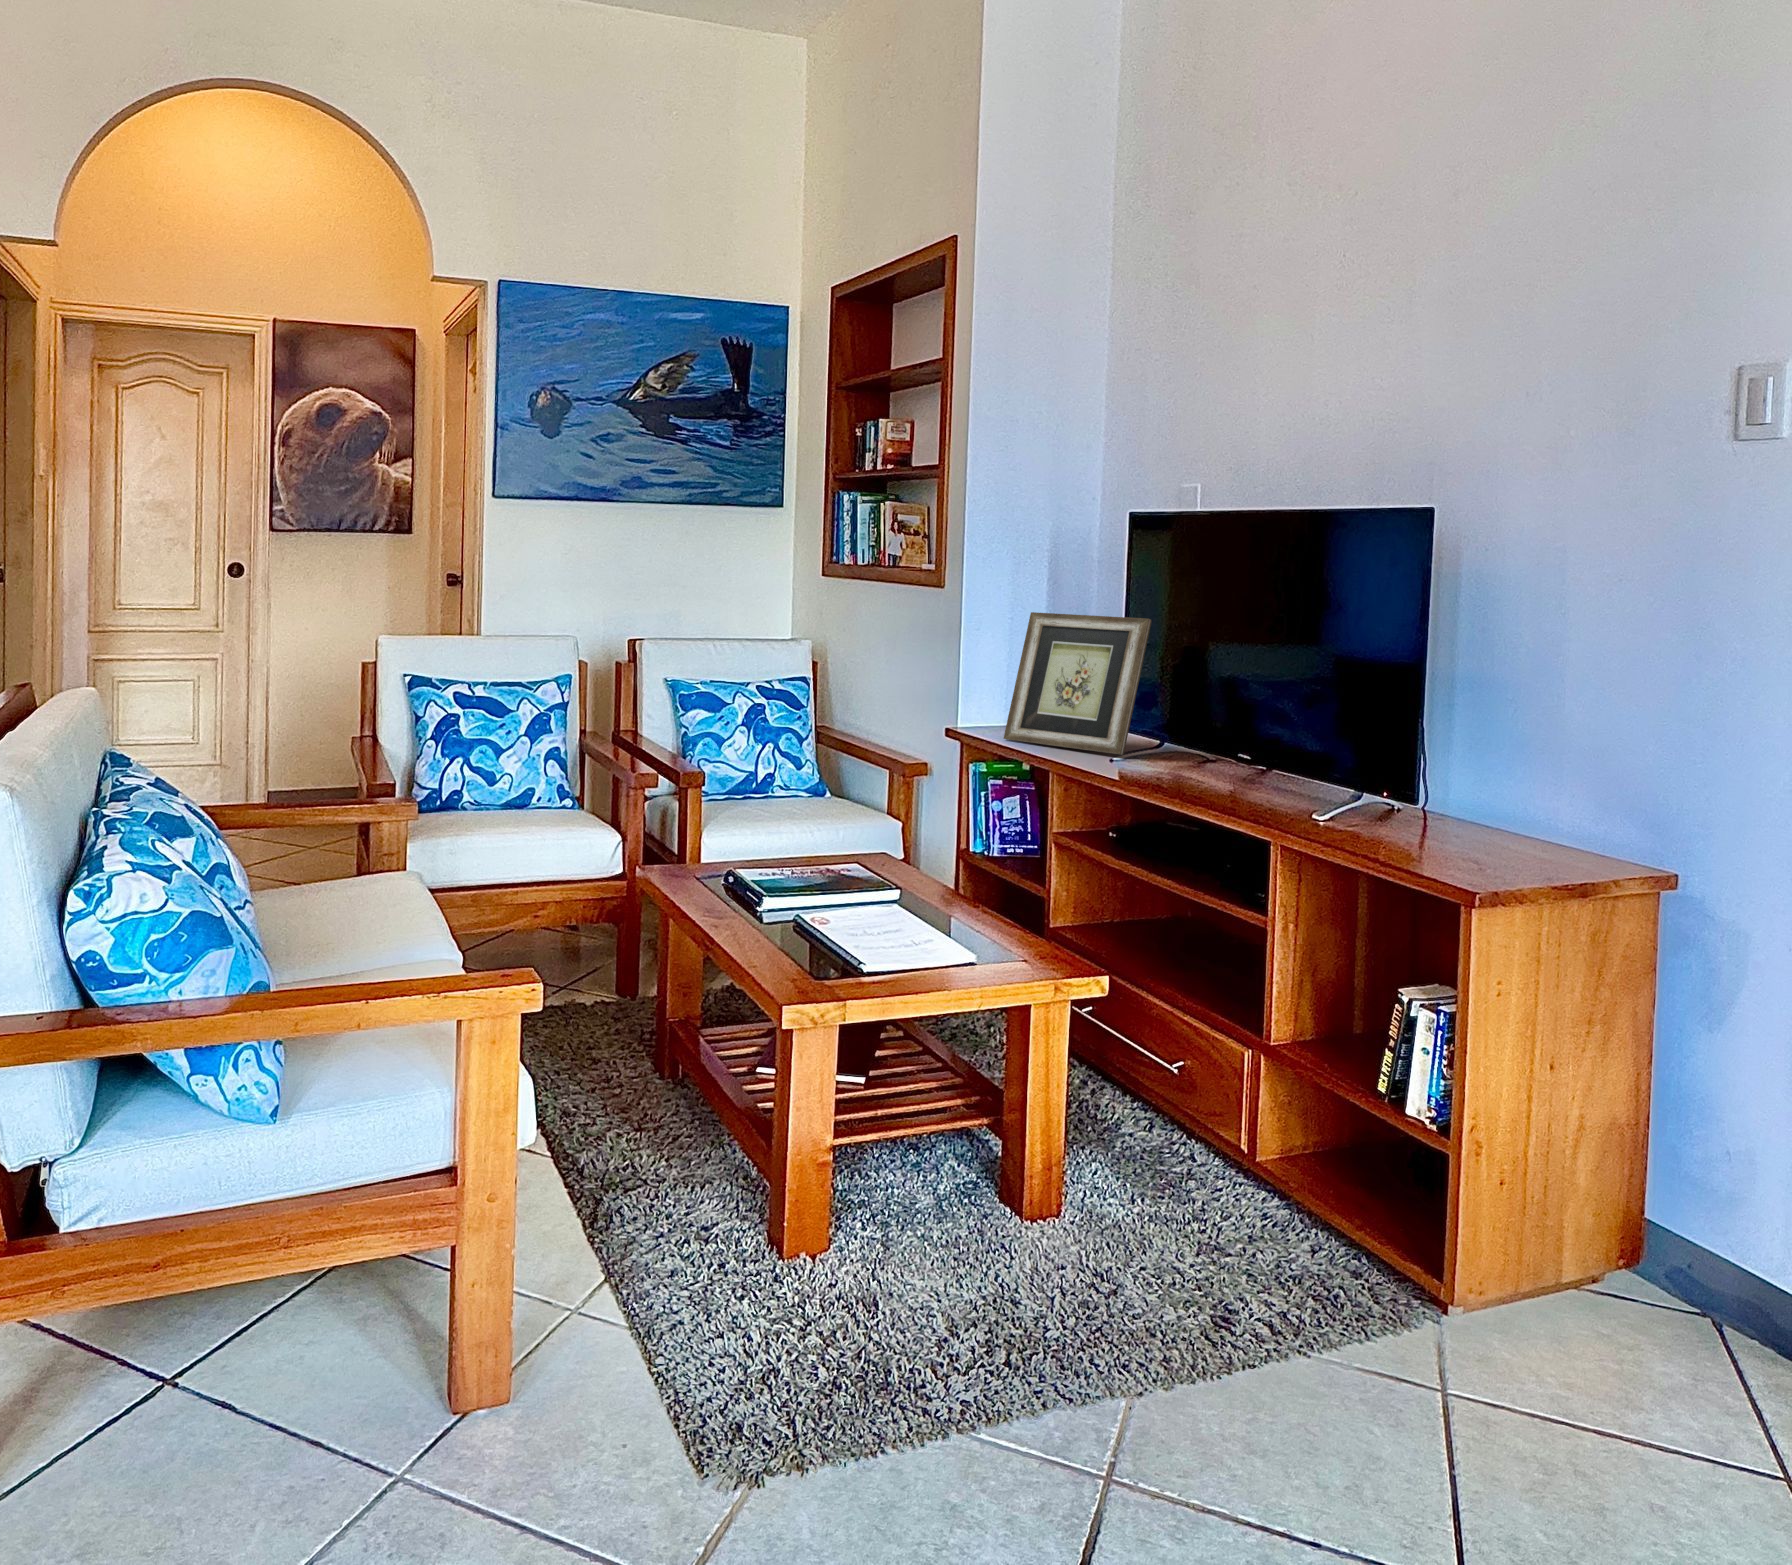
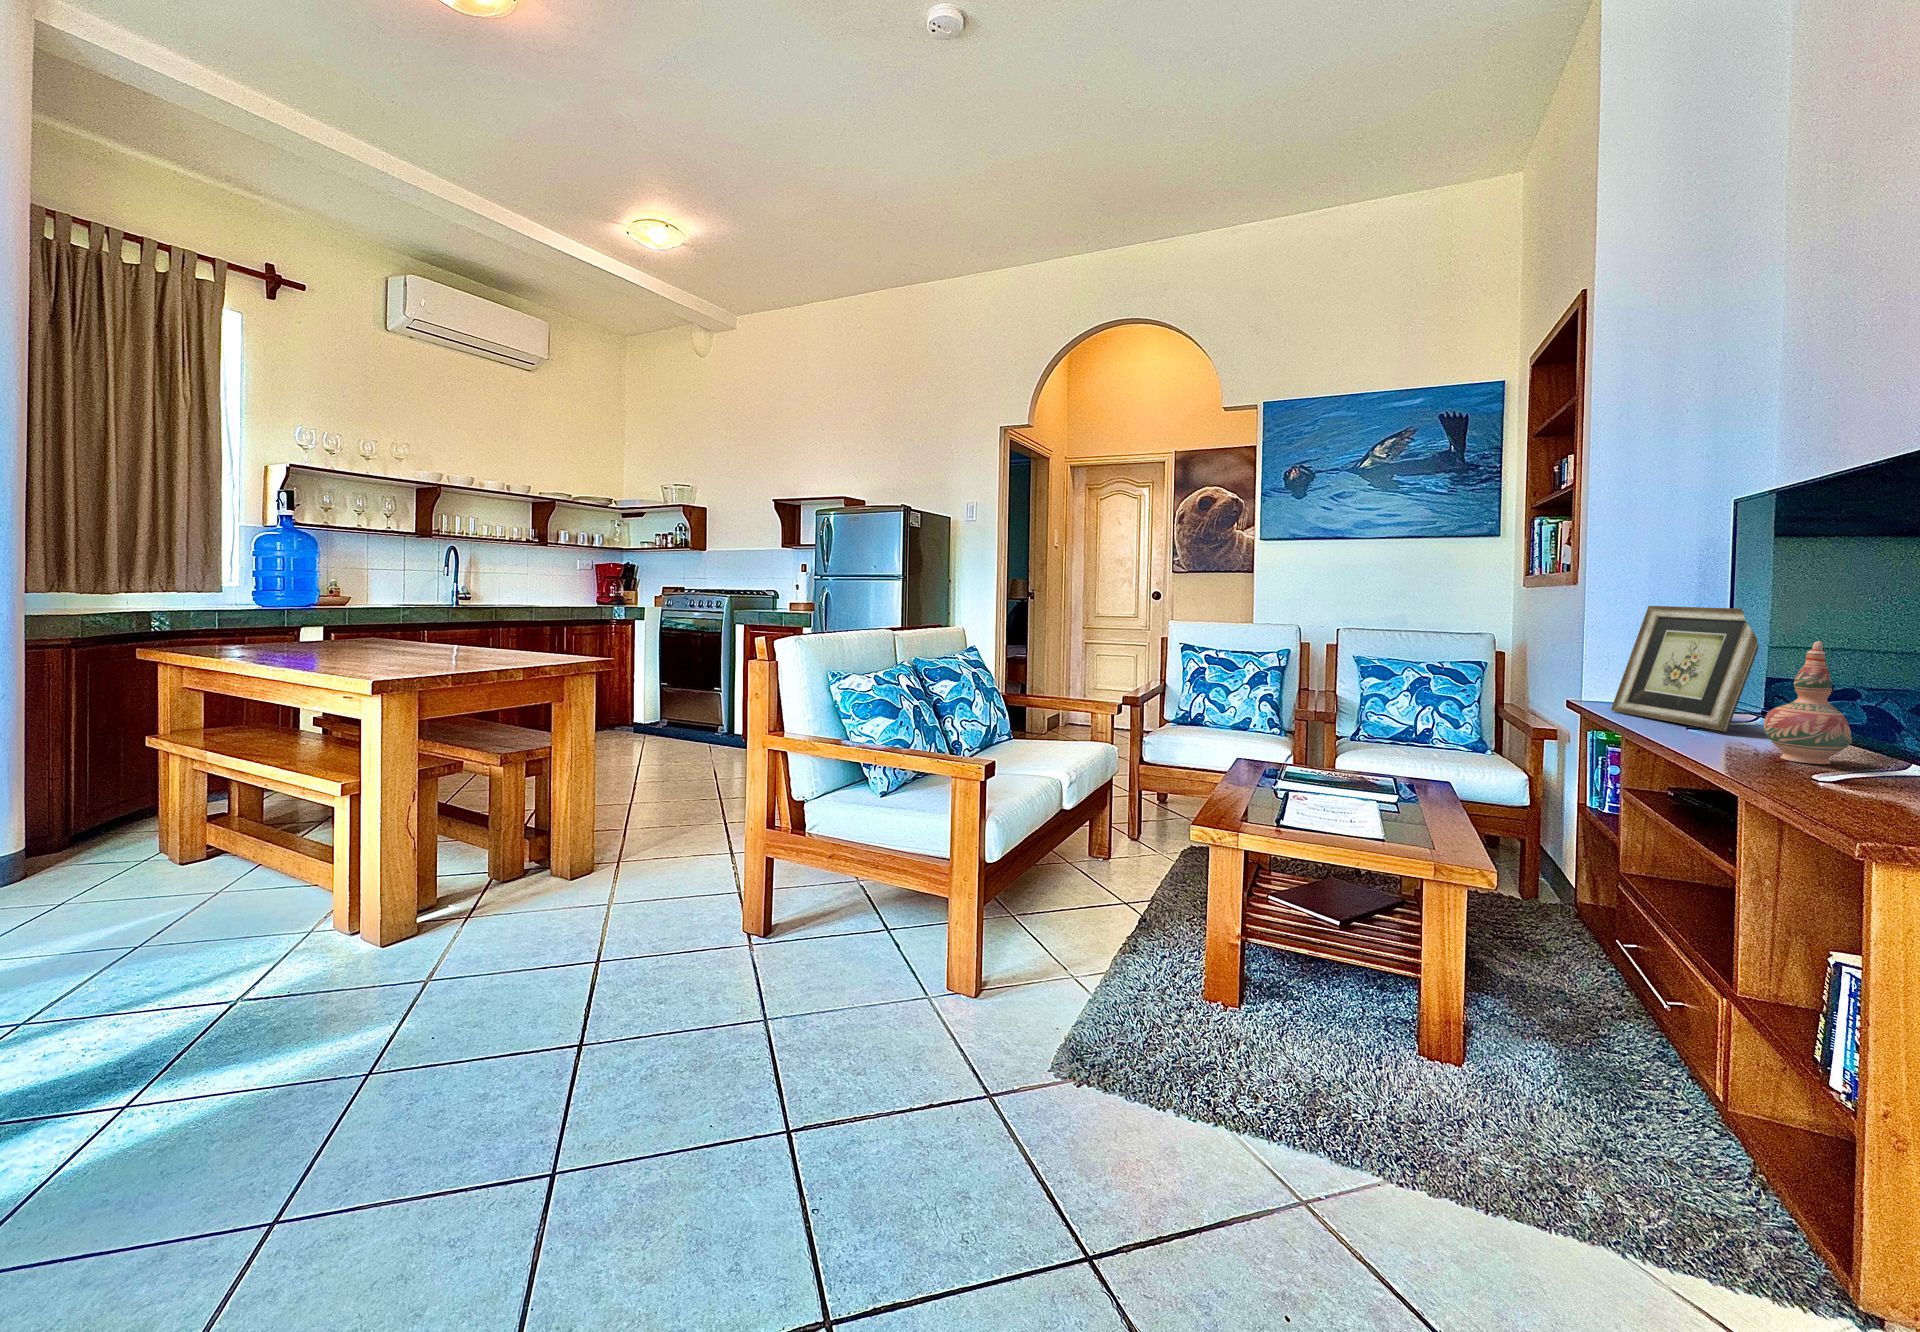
decorative vase: none [1175,655,1245,782] -> present [1764,641,1852,764]

